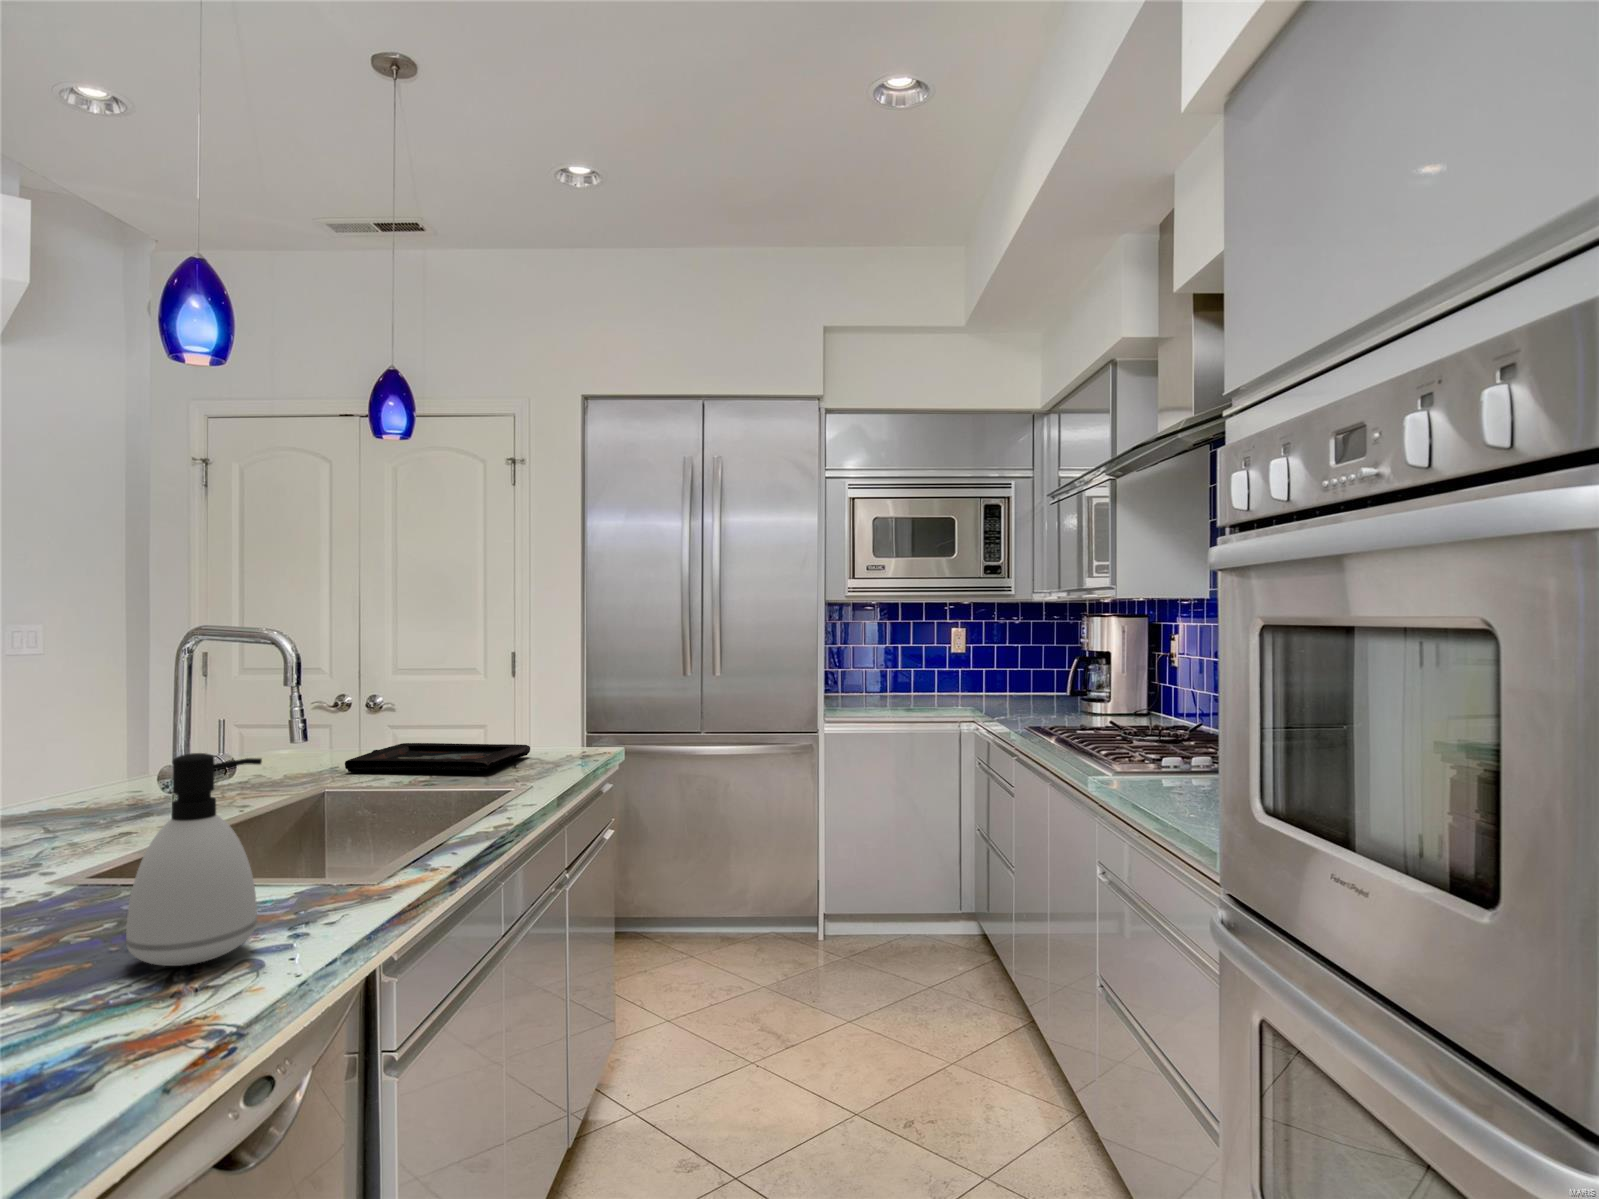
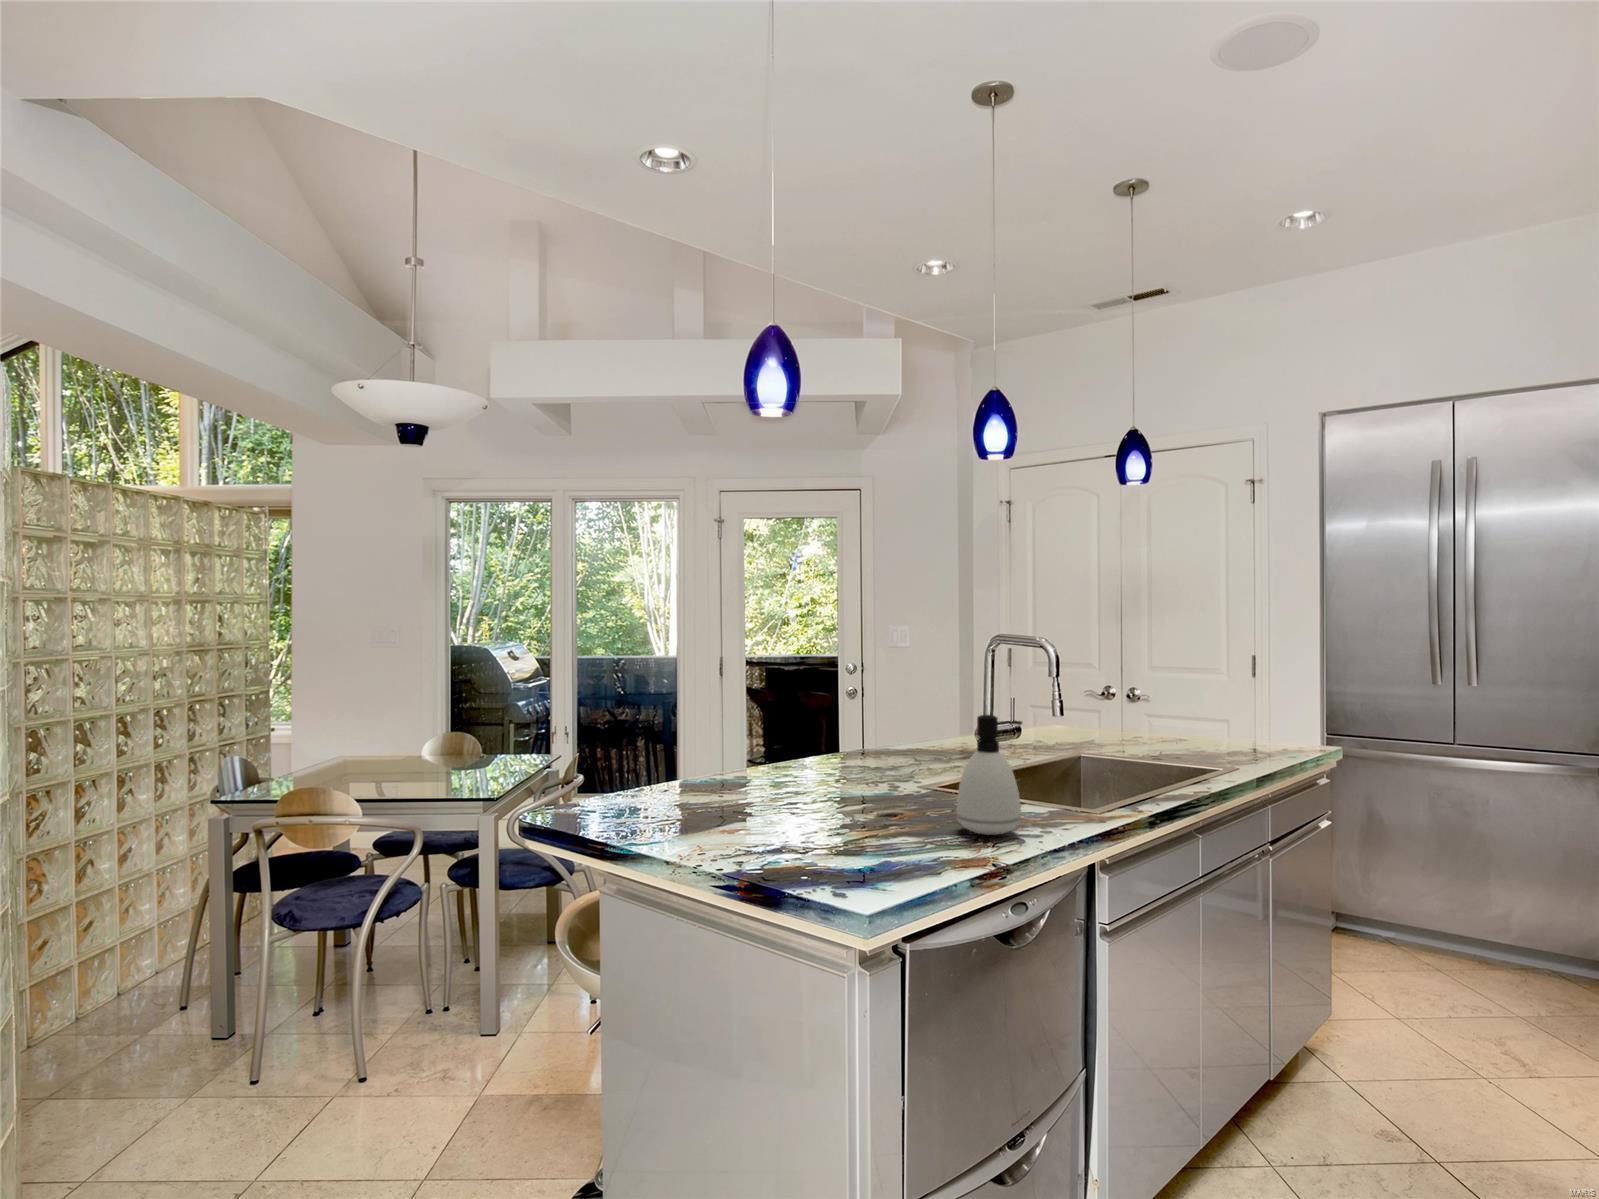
decorative tray: present [345,743,530,772] -> none [1095,728,1248,755]

